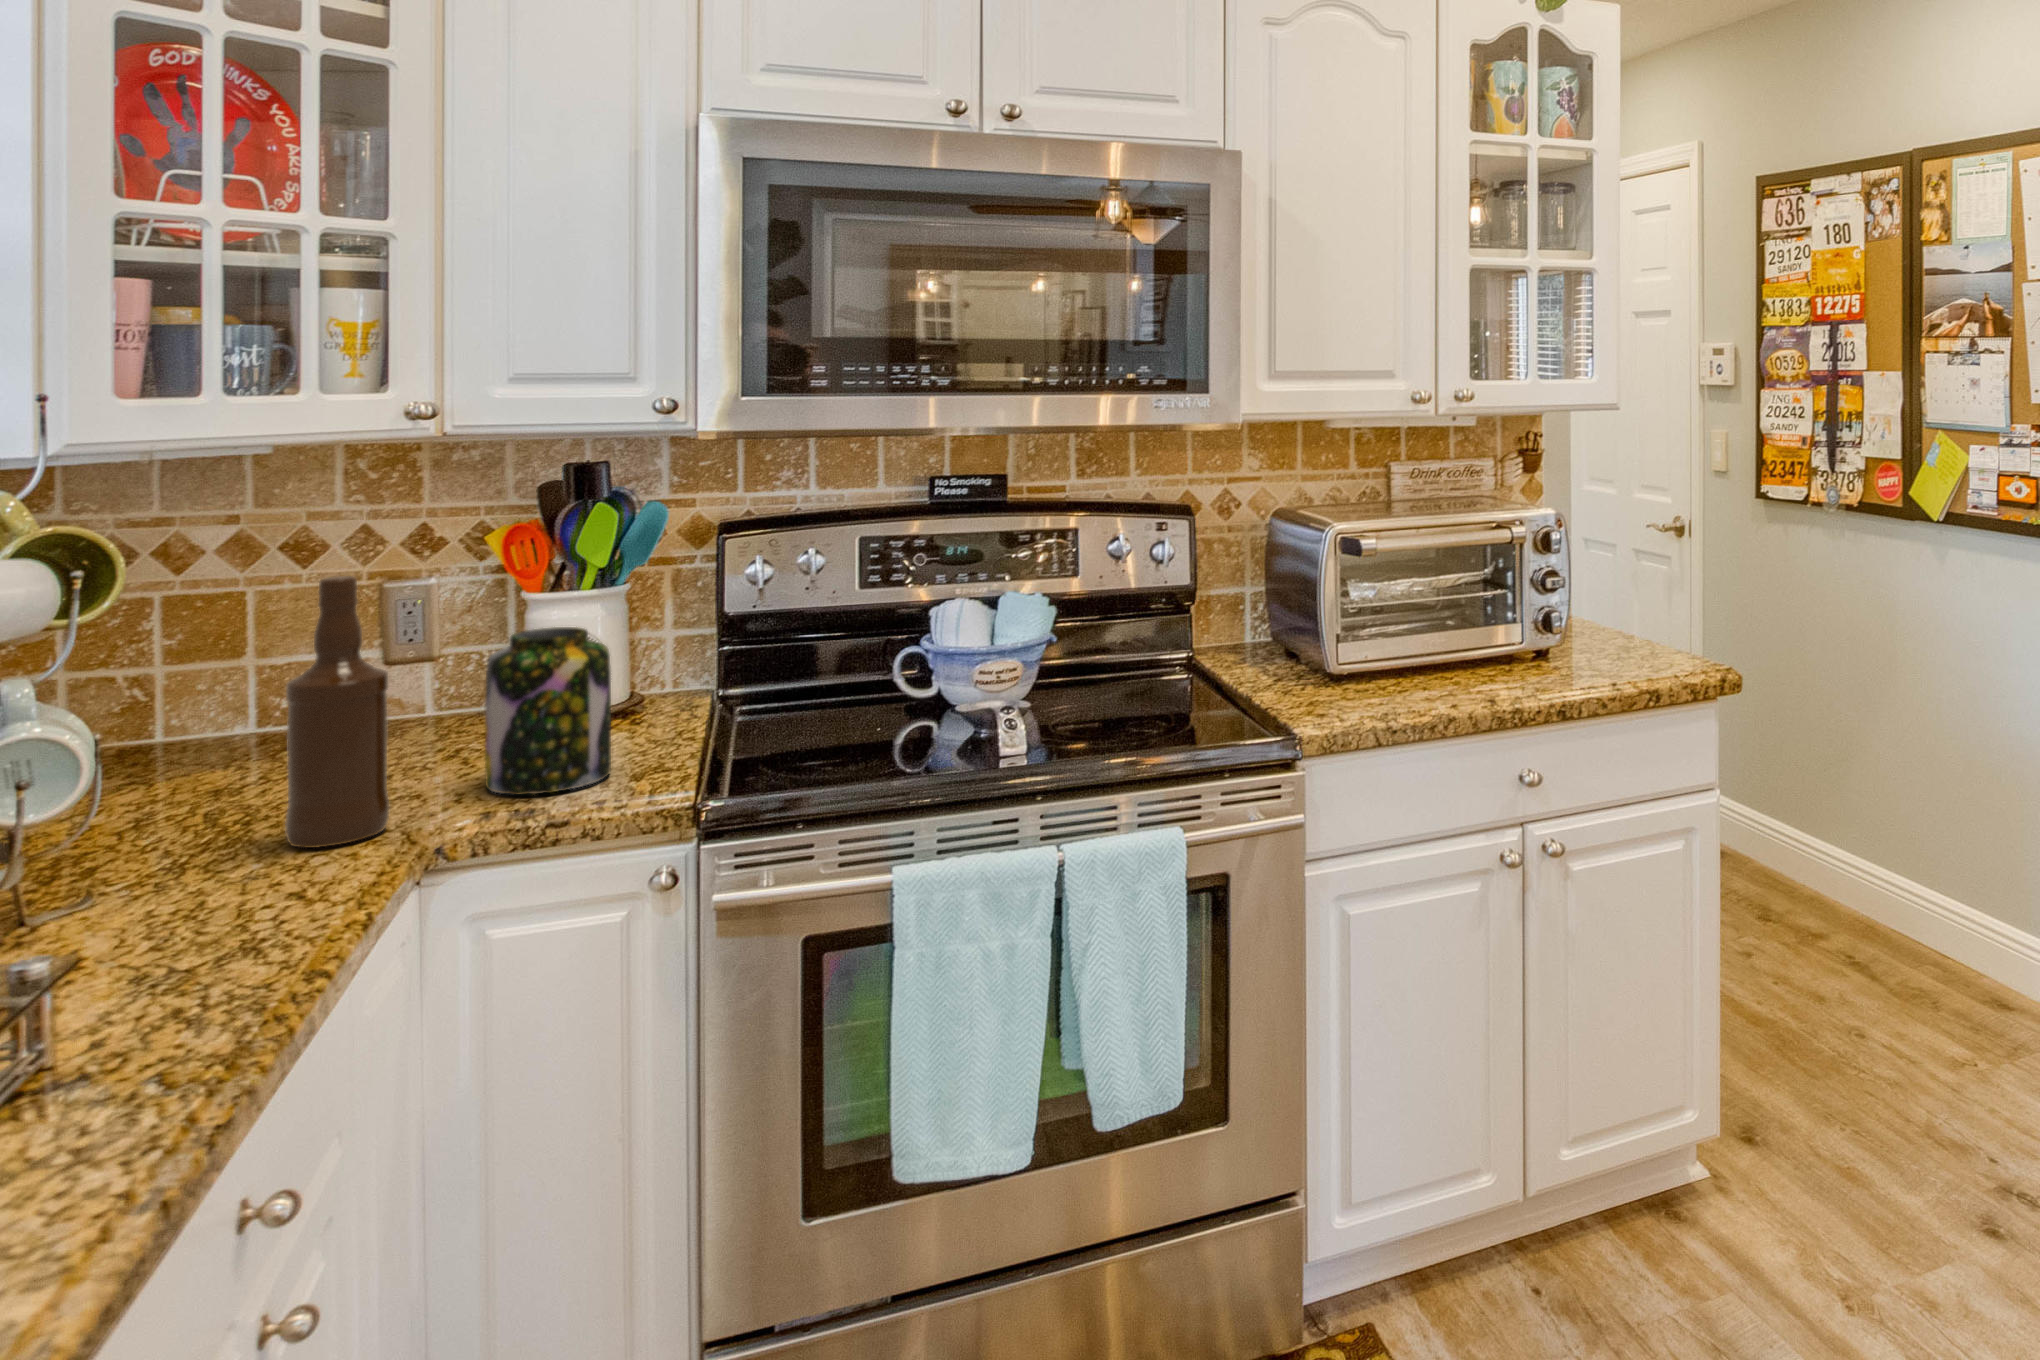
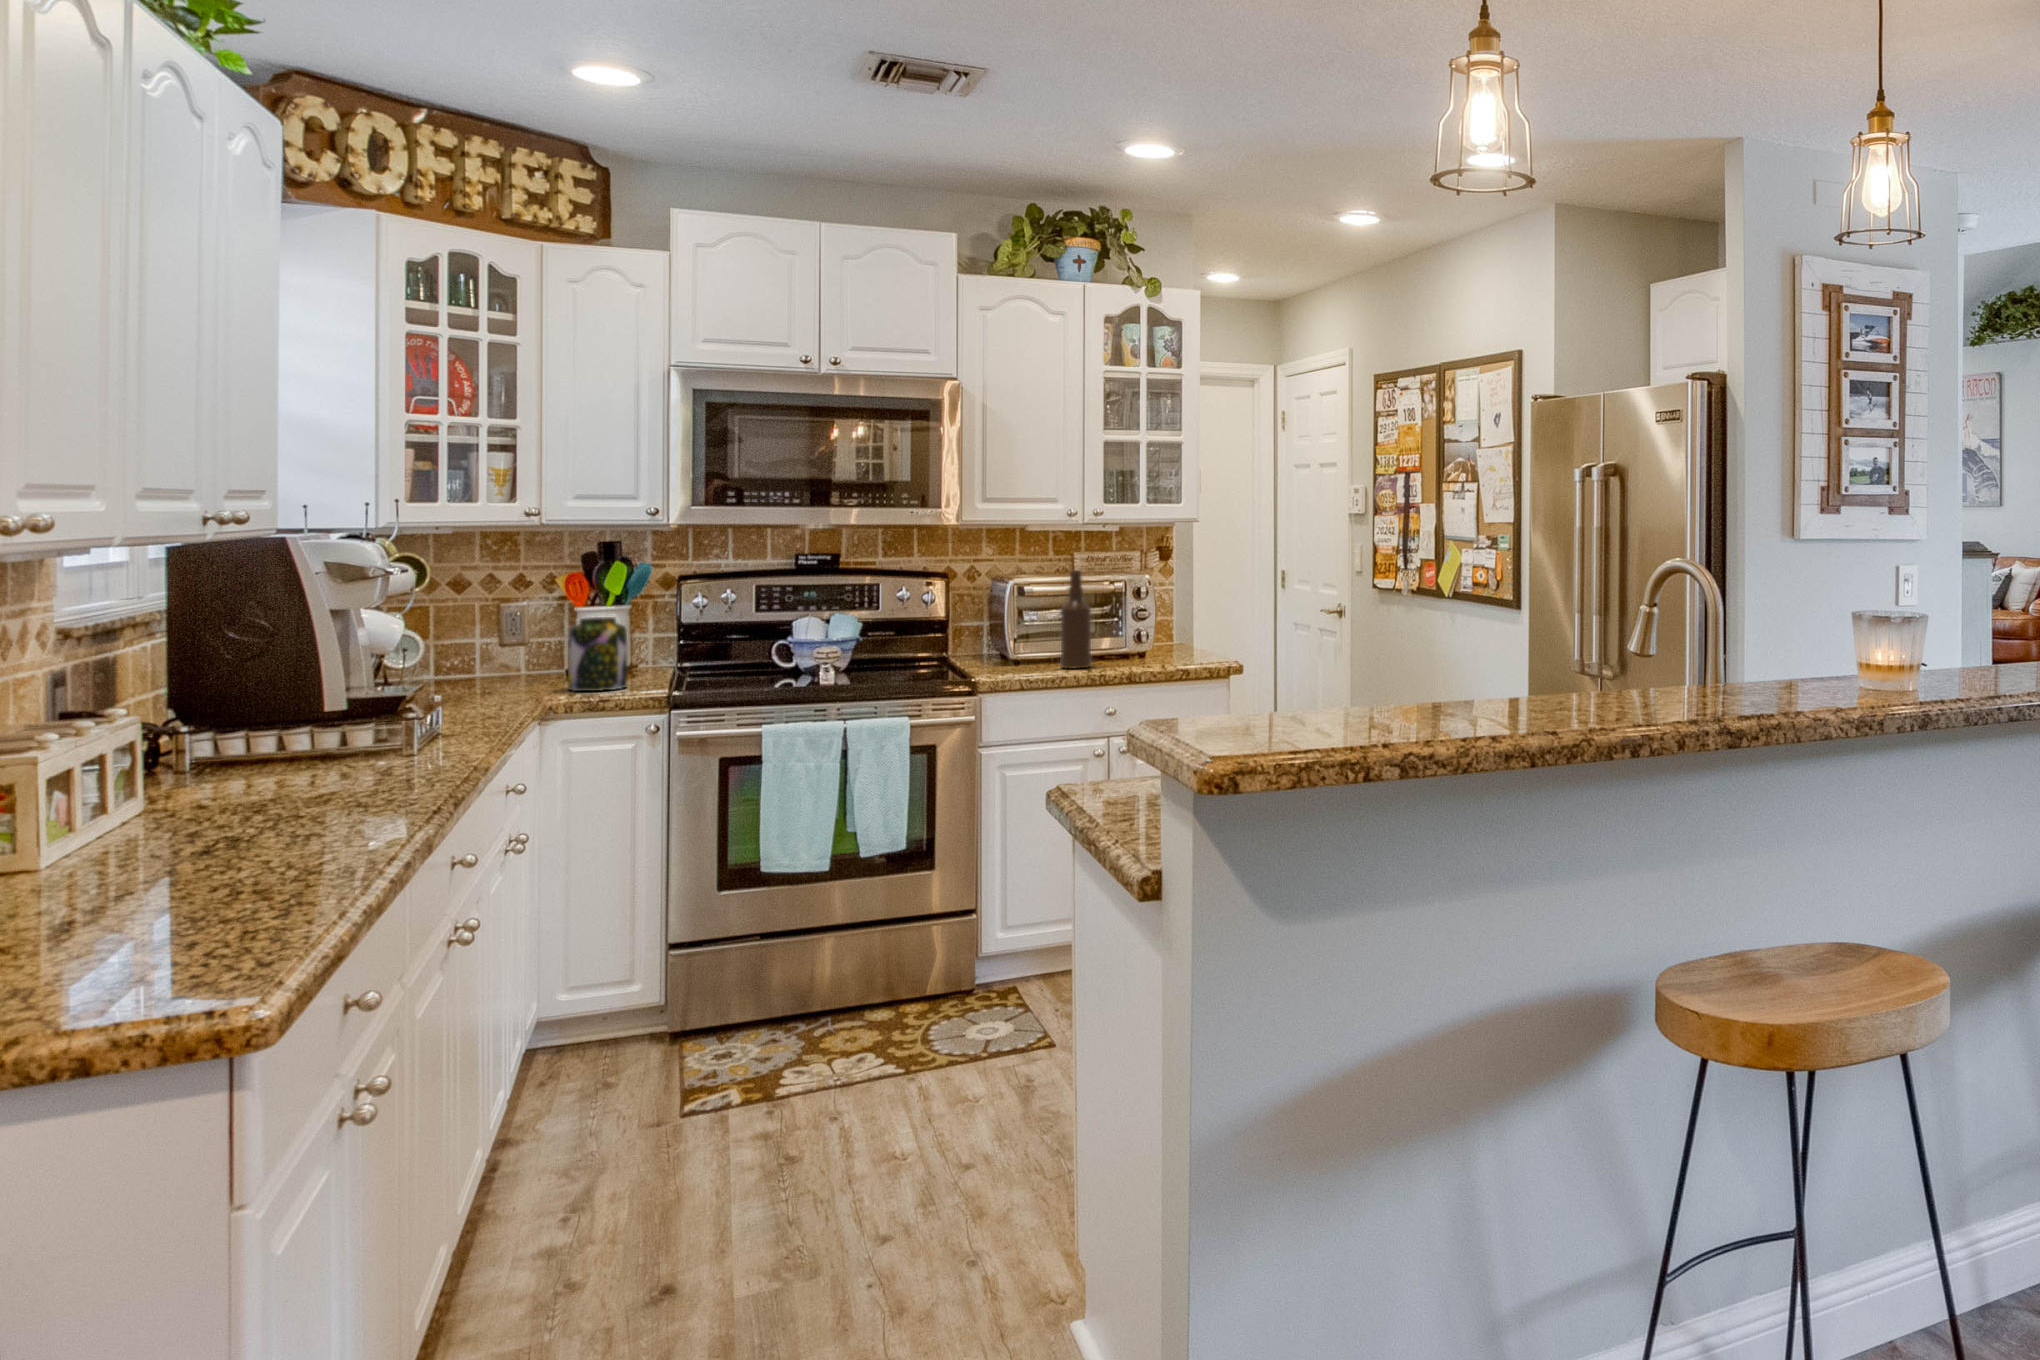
bottle: present [285,576,389,848] -> present [1060,570,1092,668]

